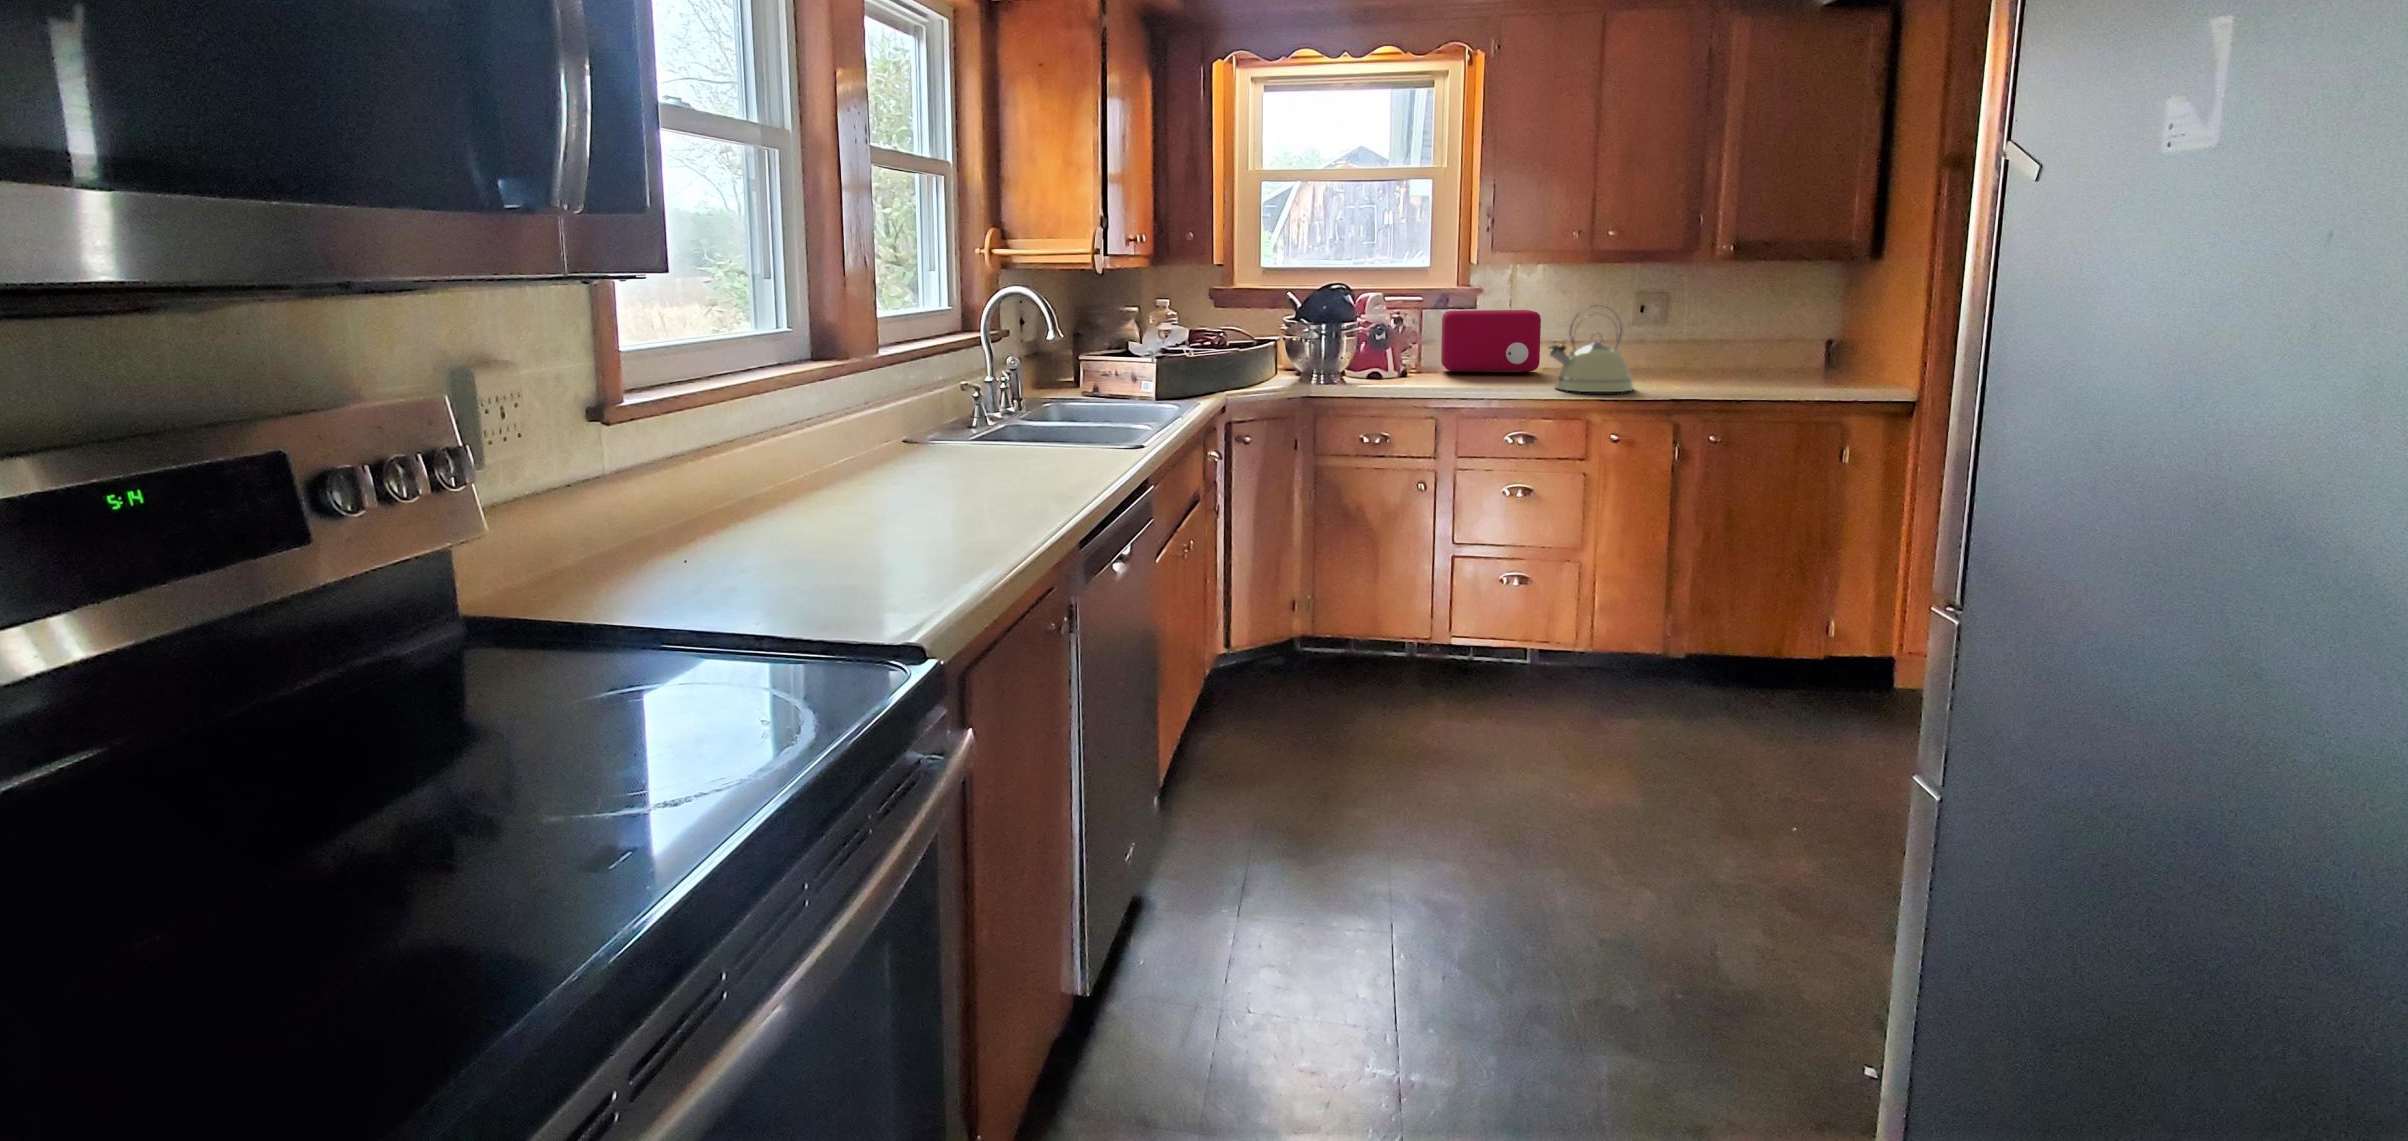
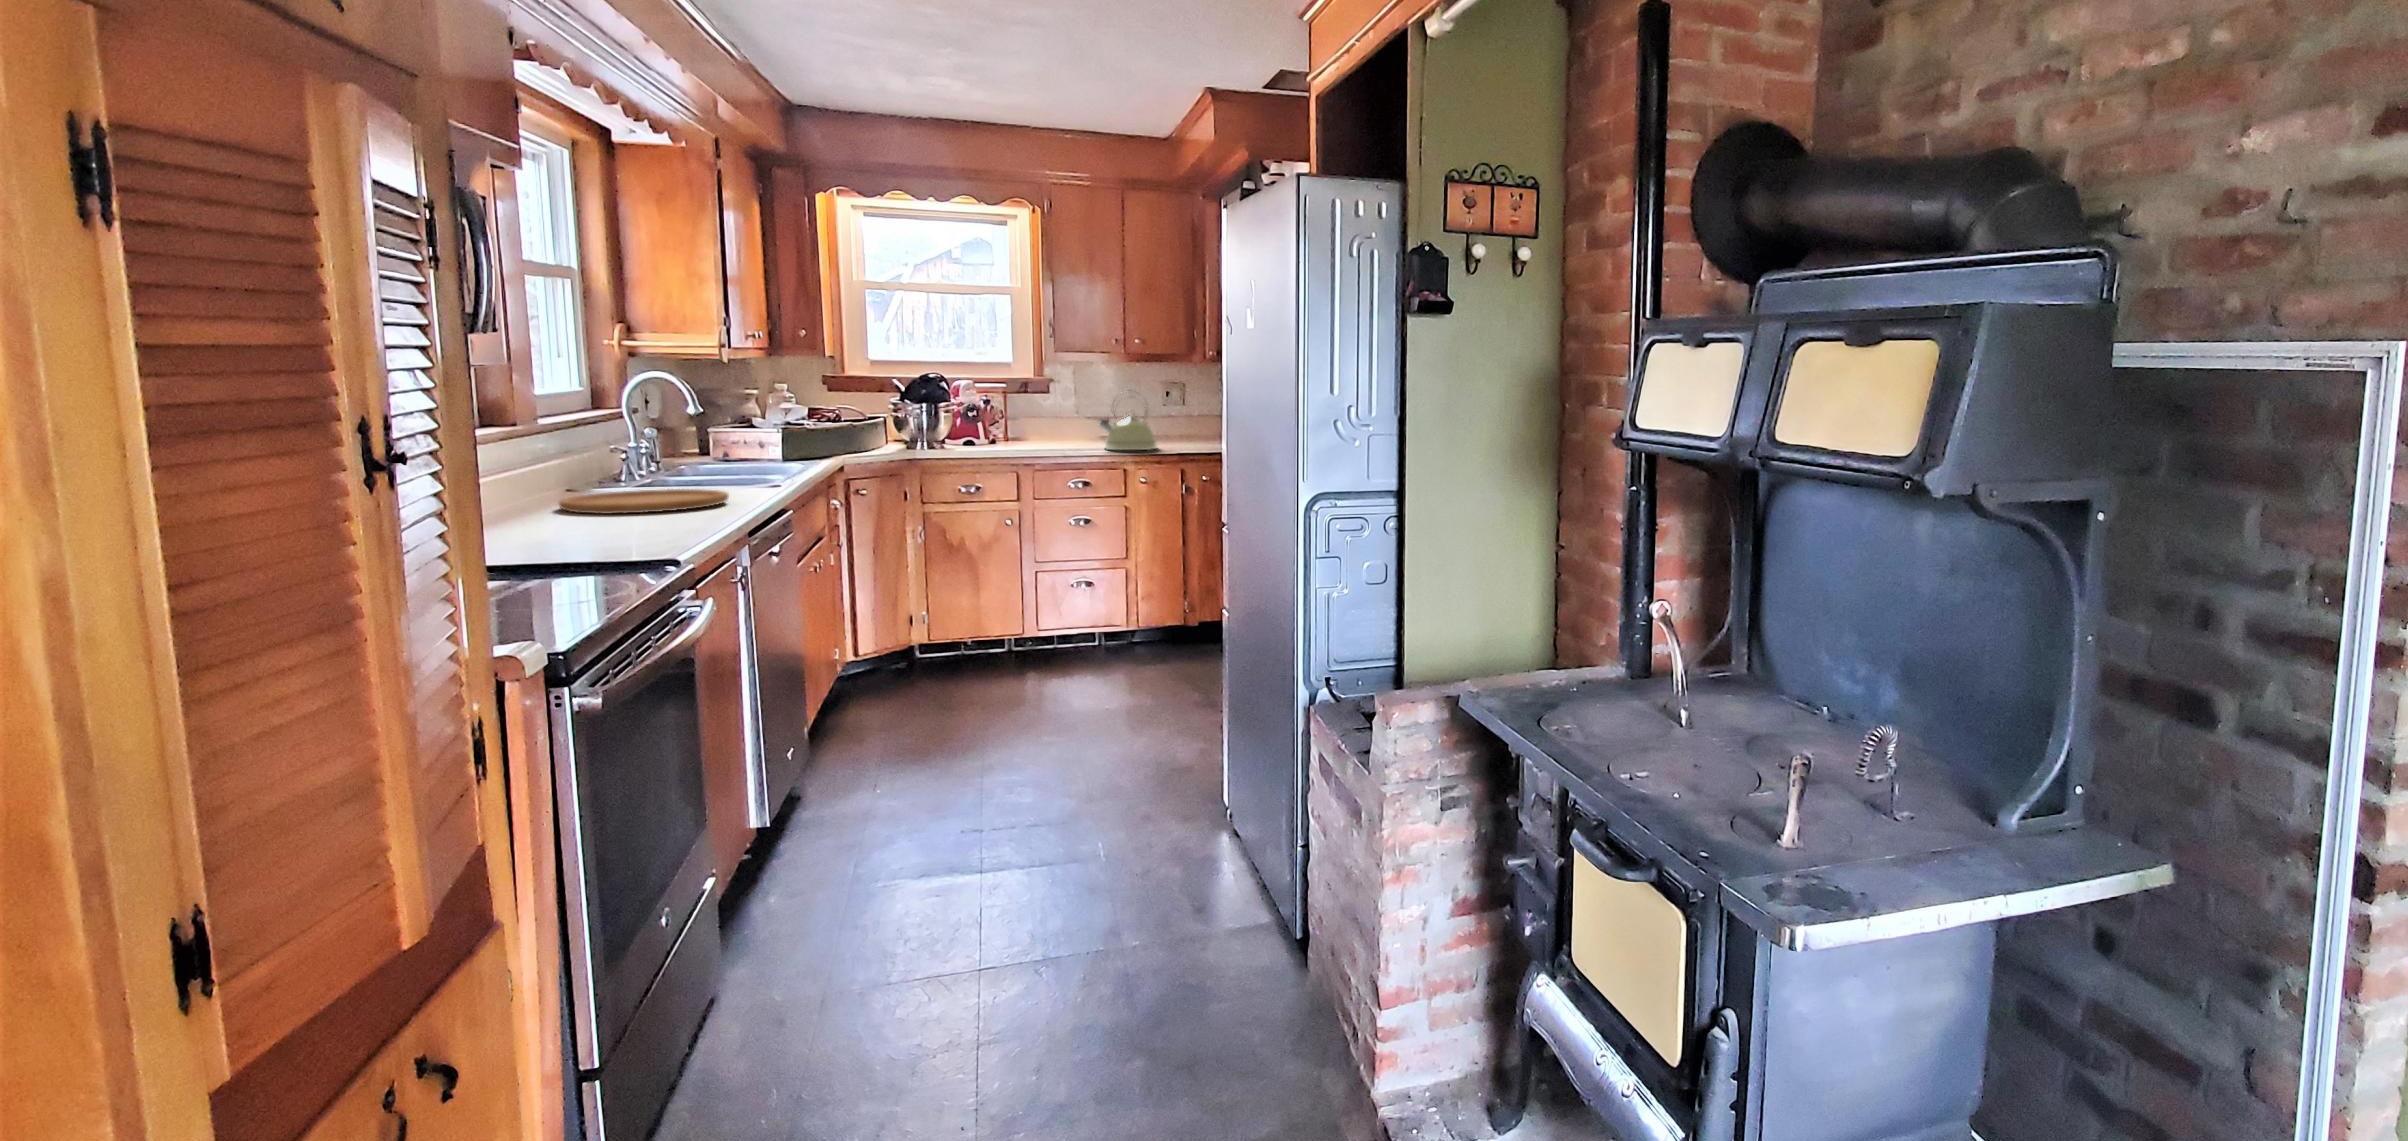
toaster: present [1441,310,1541,374] -> none [1023,394,1097,442]
cutting board: none [844,457,1059,506] -> present [558,489,729,514]

